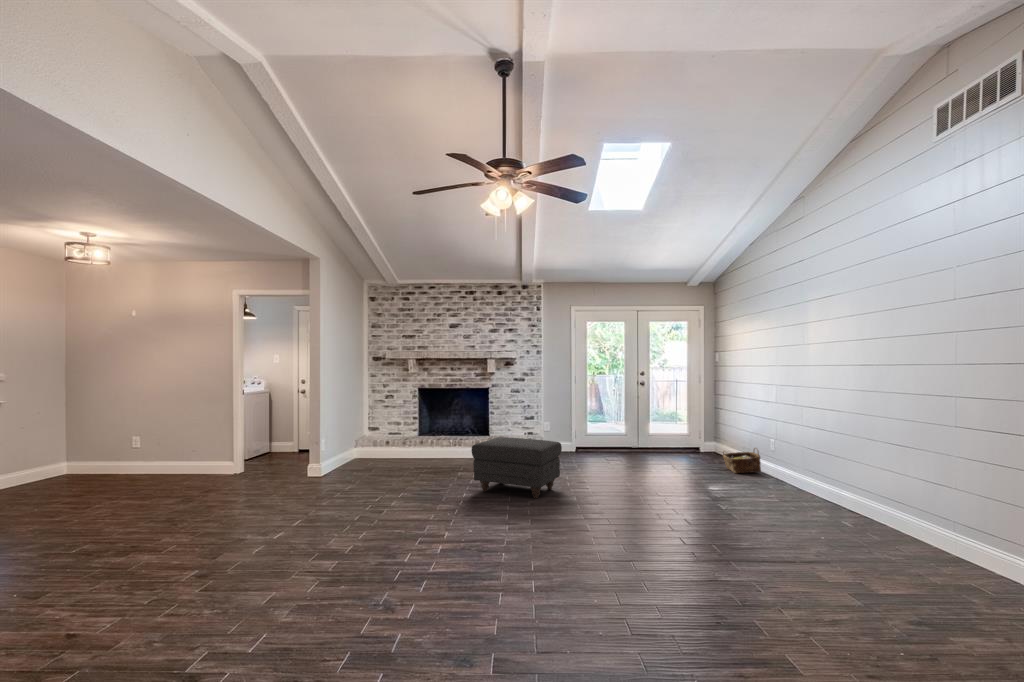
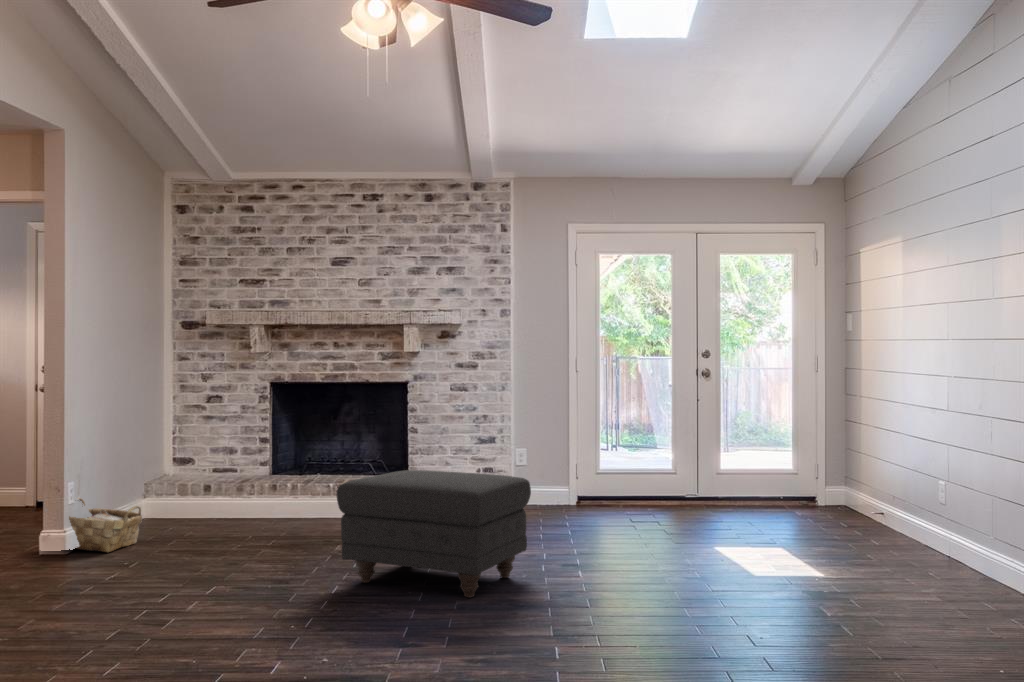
woven basket: present [723,448,761,473] -> present [69,497,142,552]

